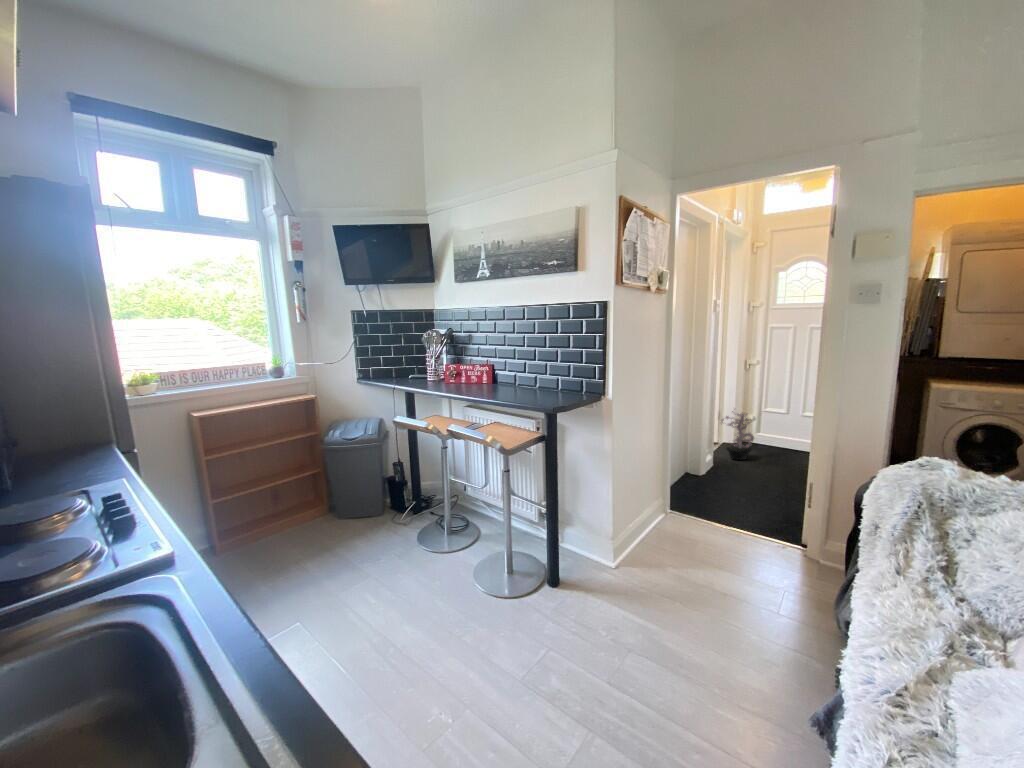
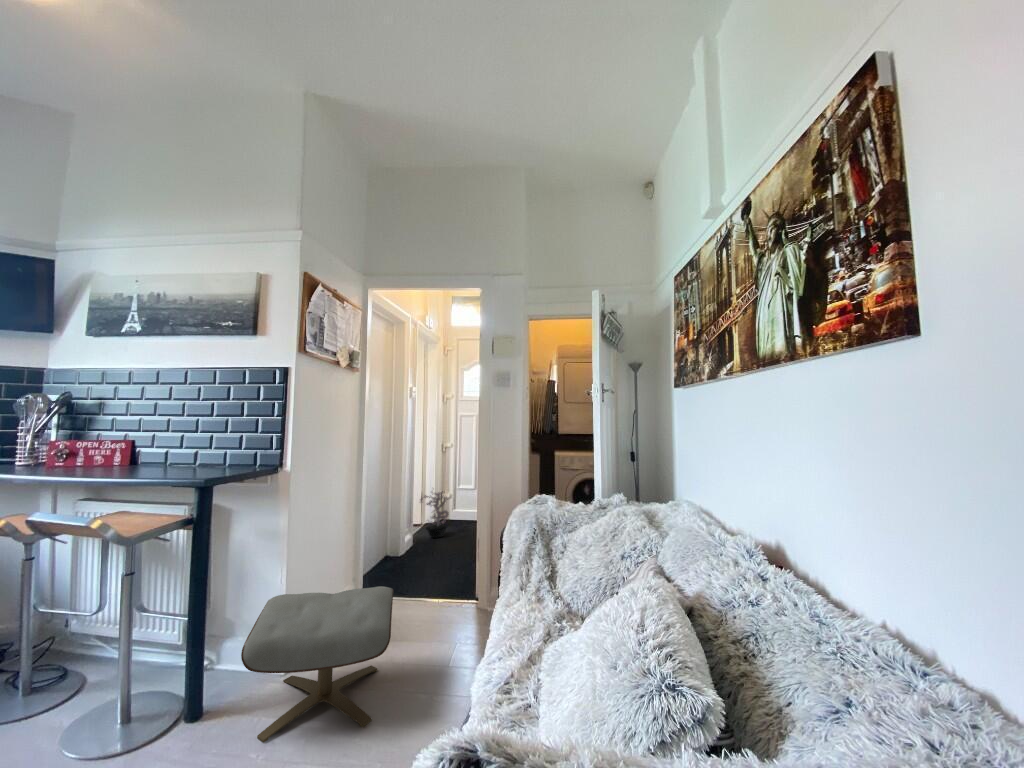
ottoman: none [589,507,724,646] -> present [241,586,394,742]

